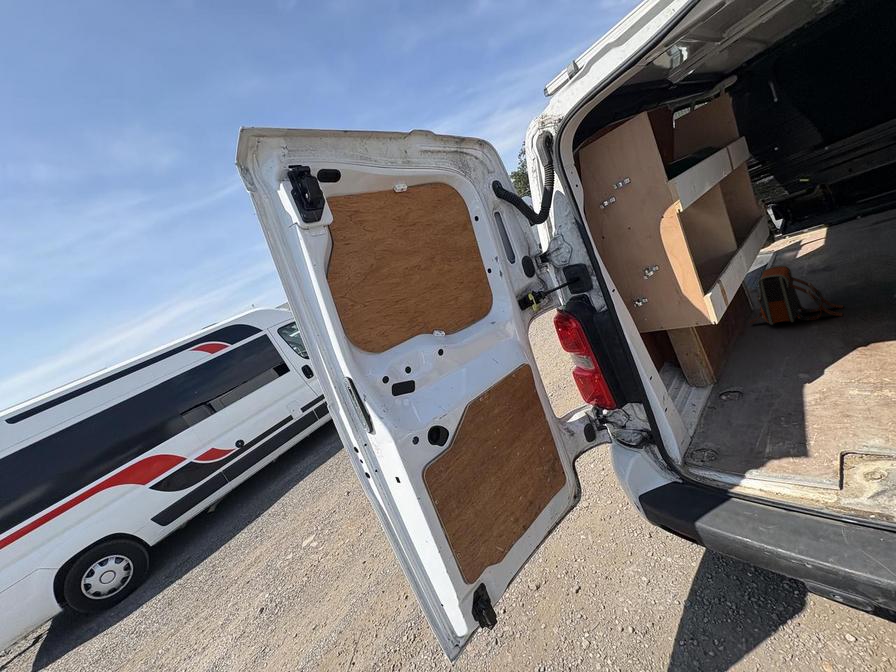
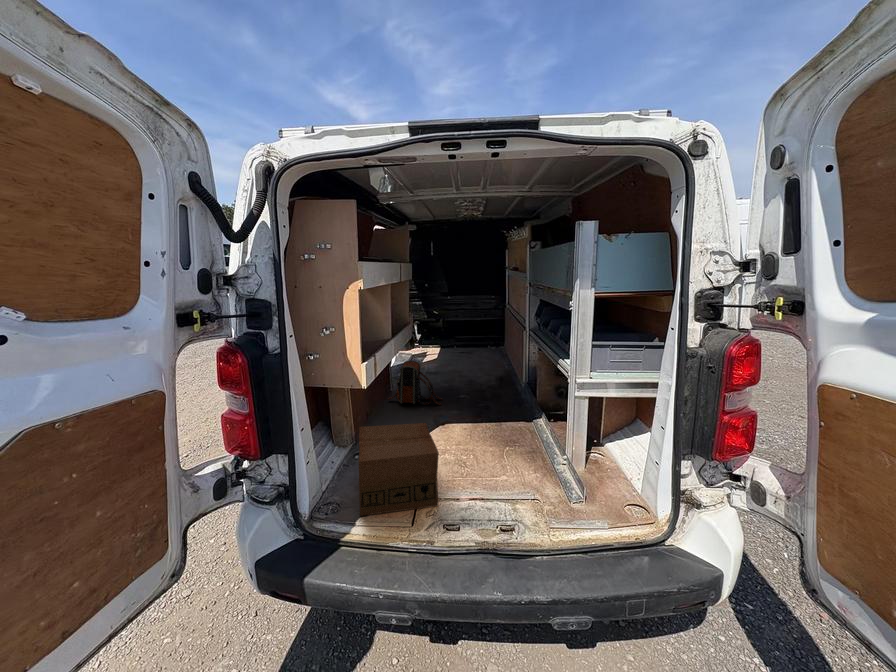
cardboard box: none [715,348,859,460] -> present [359,423,439,516]

